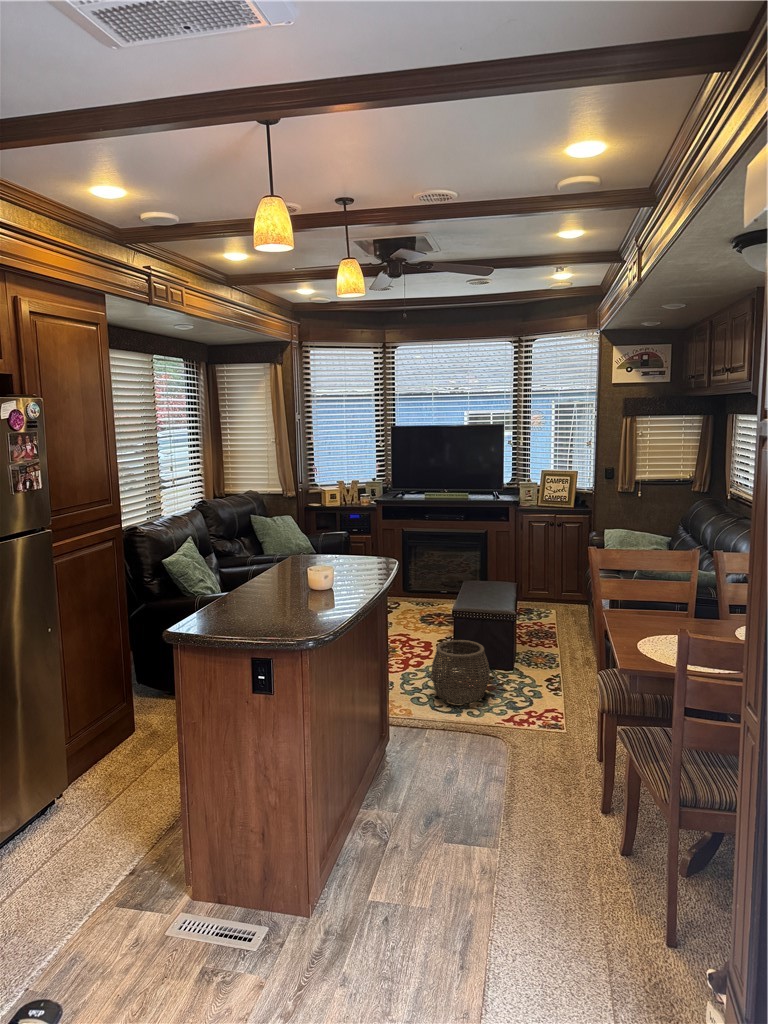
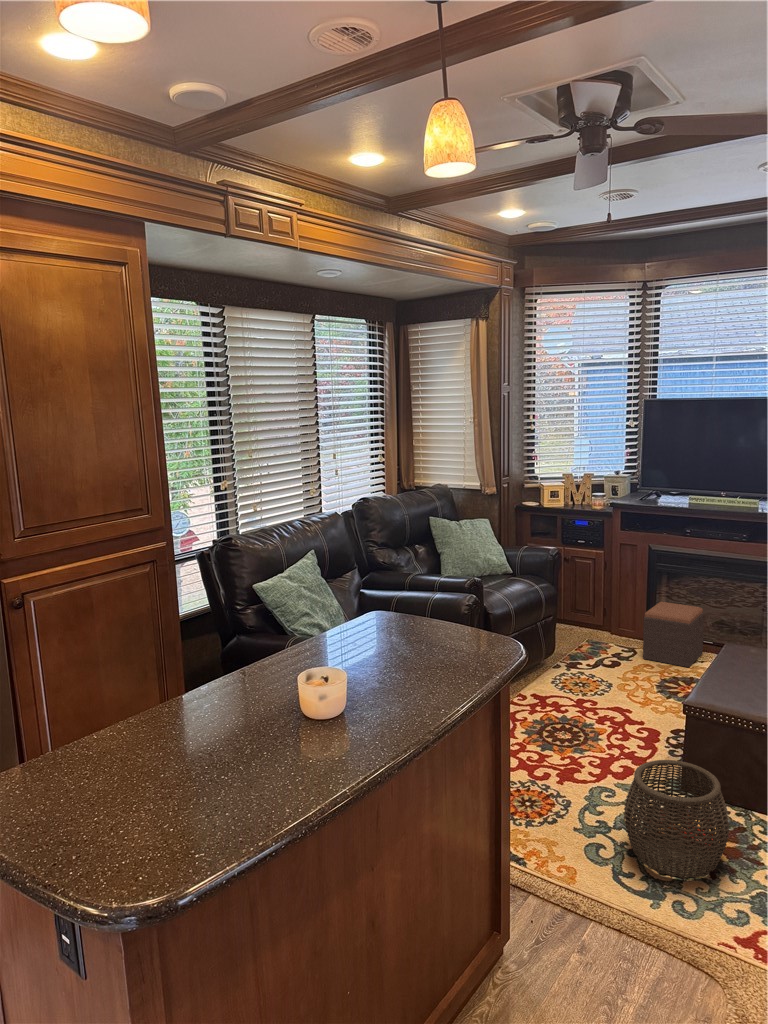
footstool: none [404,566,440,607] -> present [643,602,704,667]

